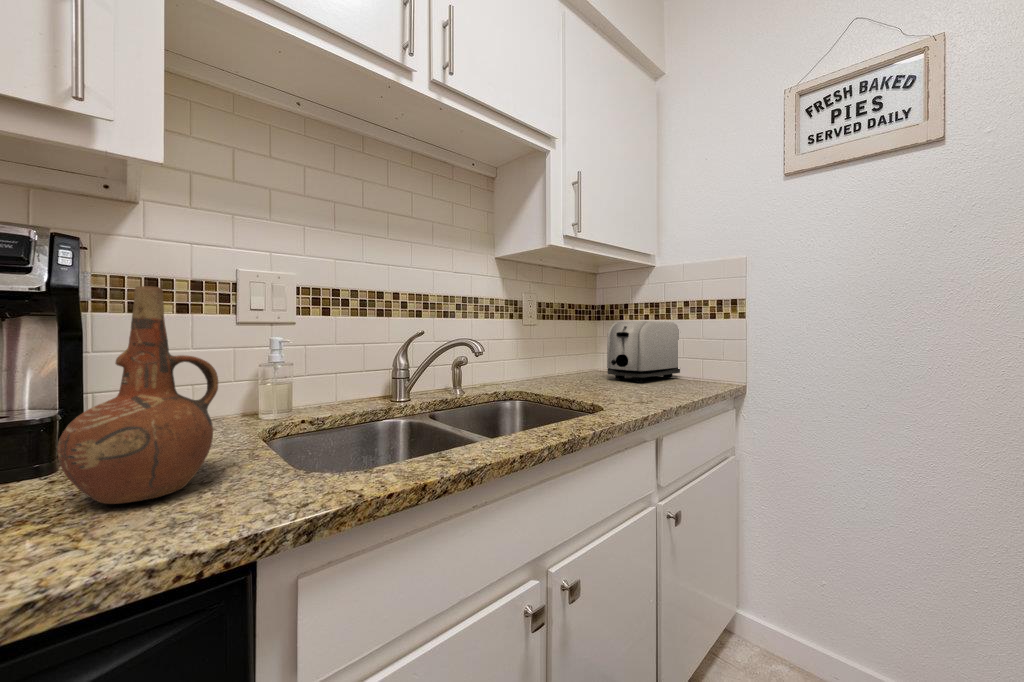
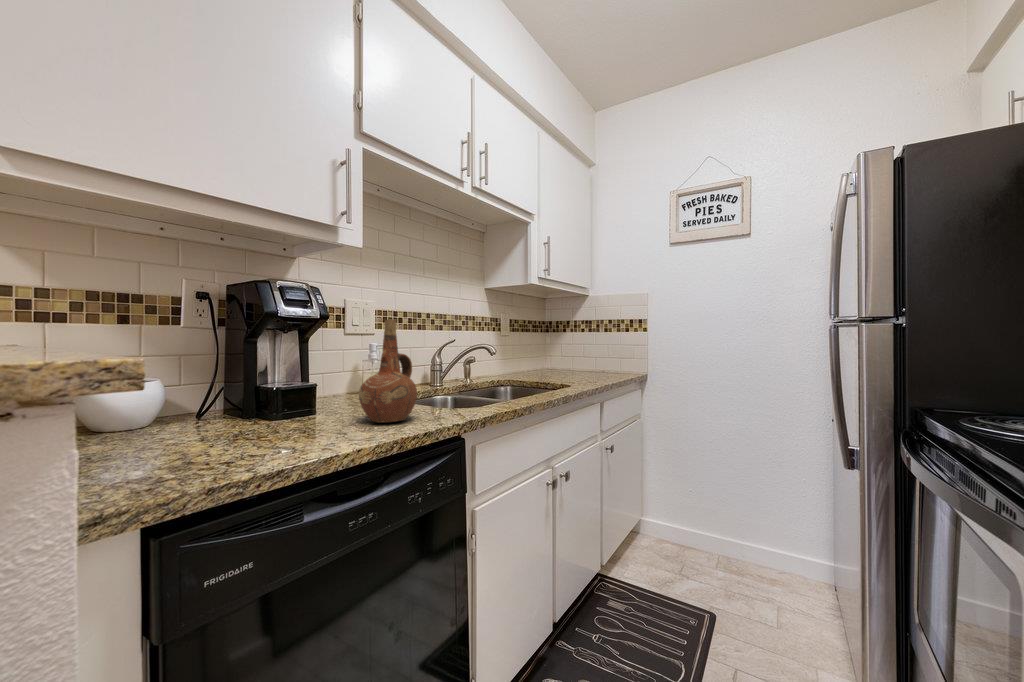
toaster: present [607,321,680,382] -> none [559,334,606,375]

